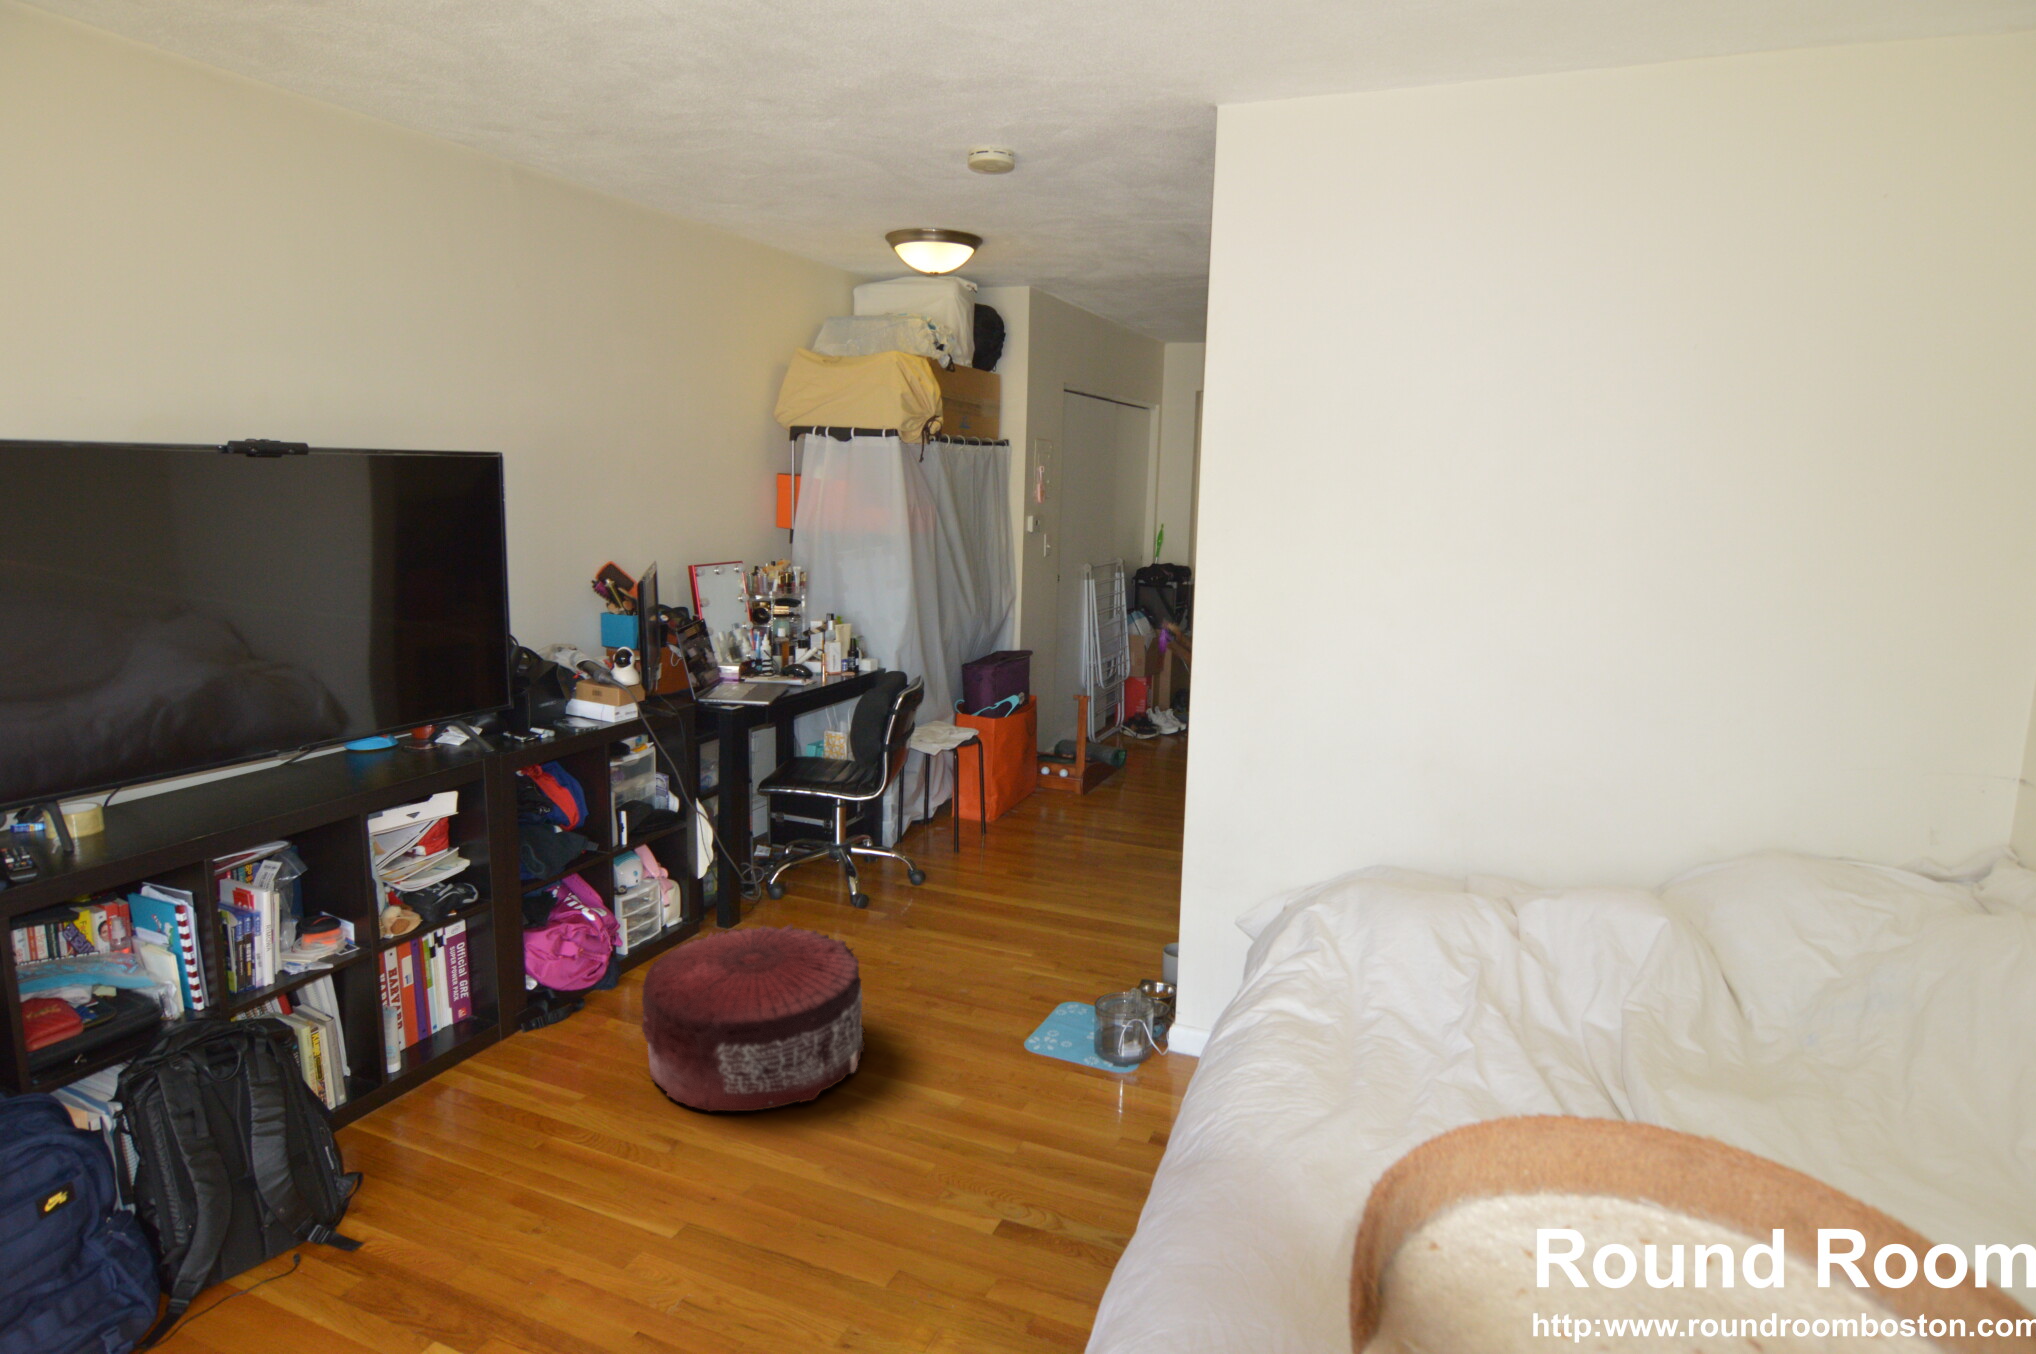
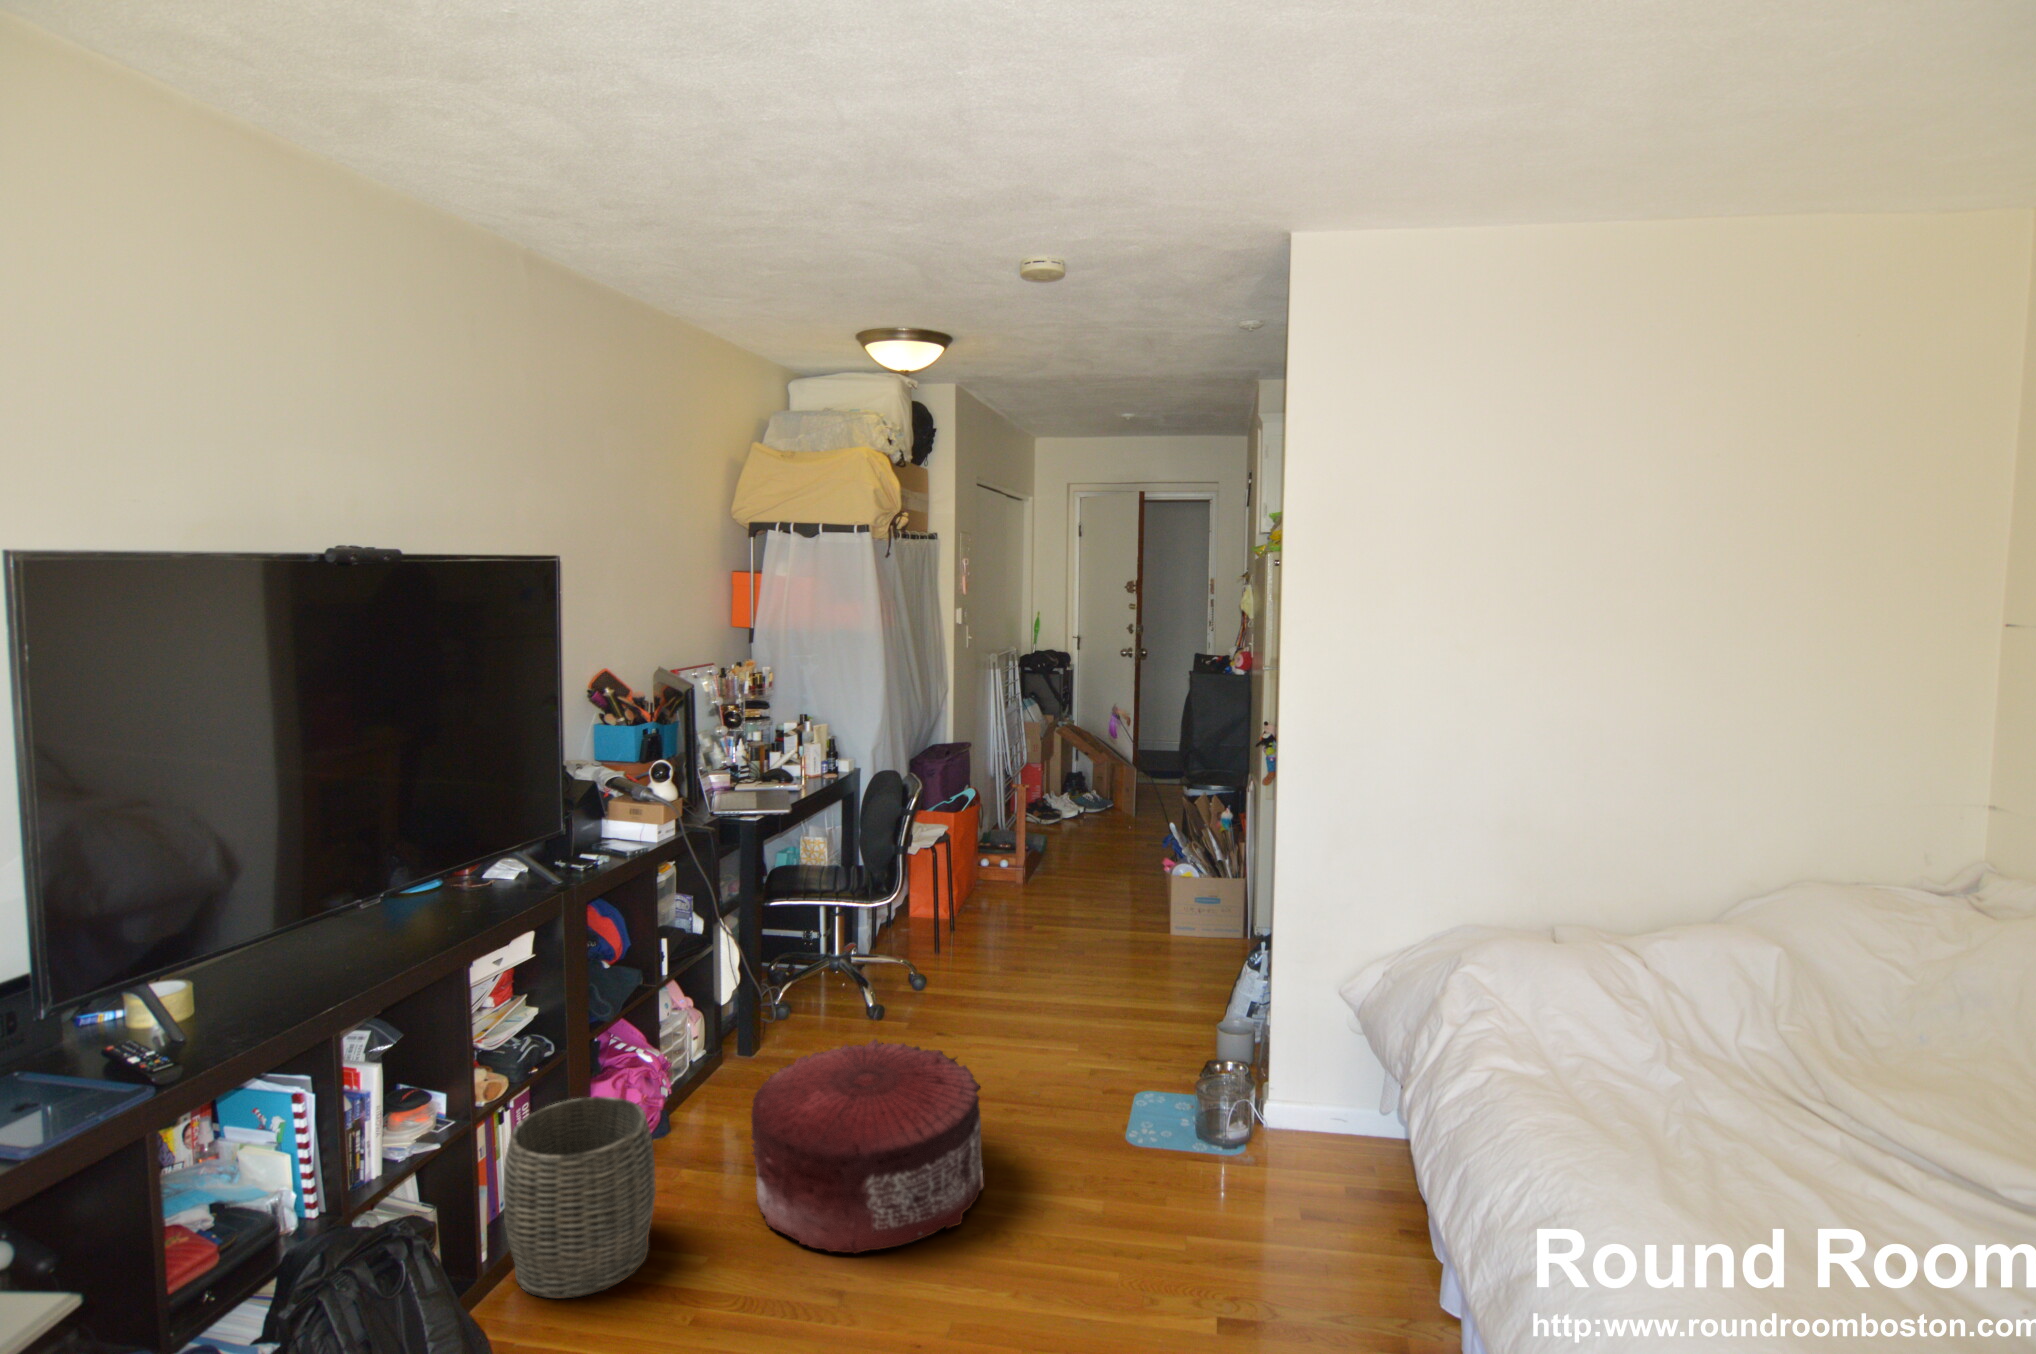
woven basket: none [415,944,553,1111] -> present [503,1097,656,1299]

